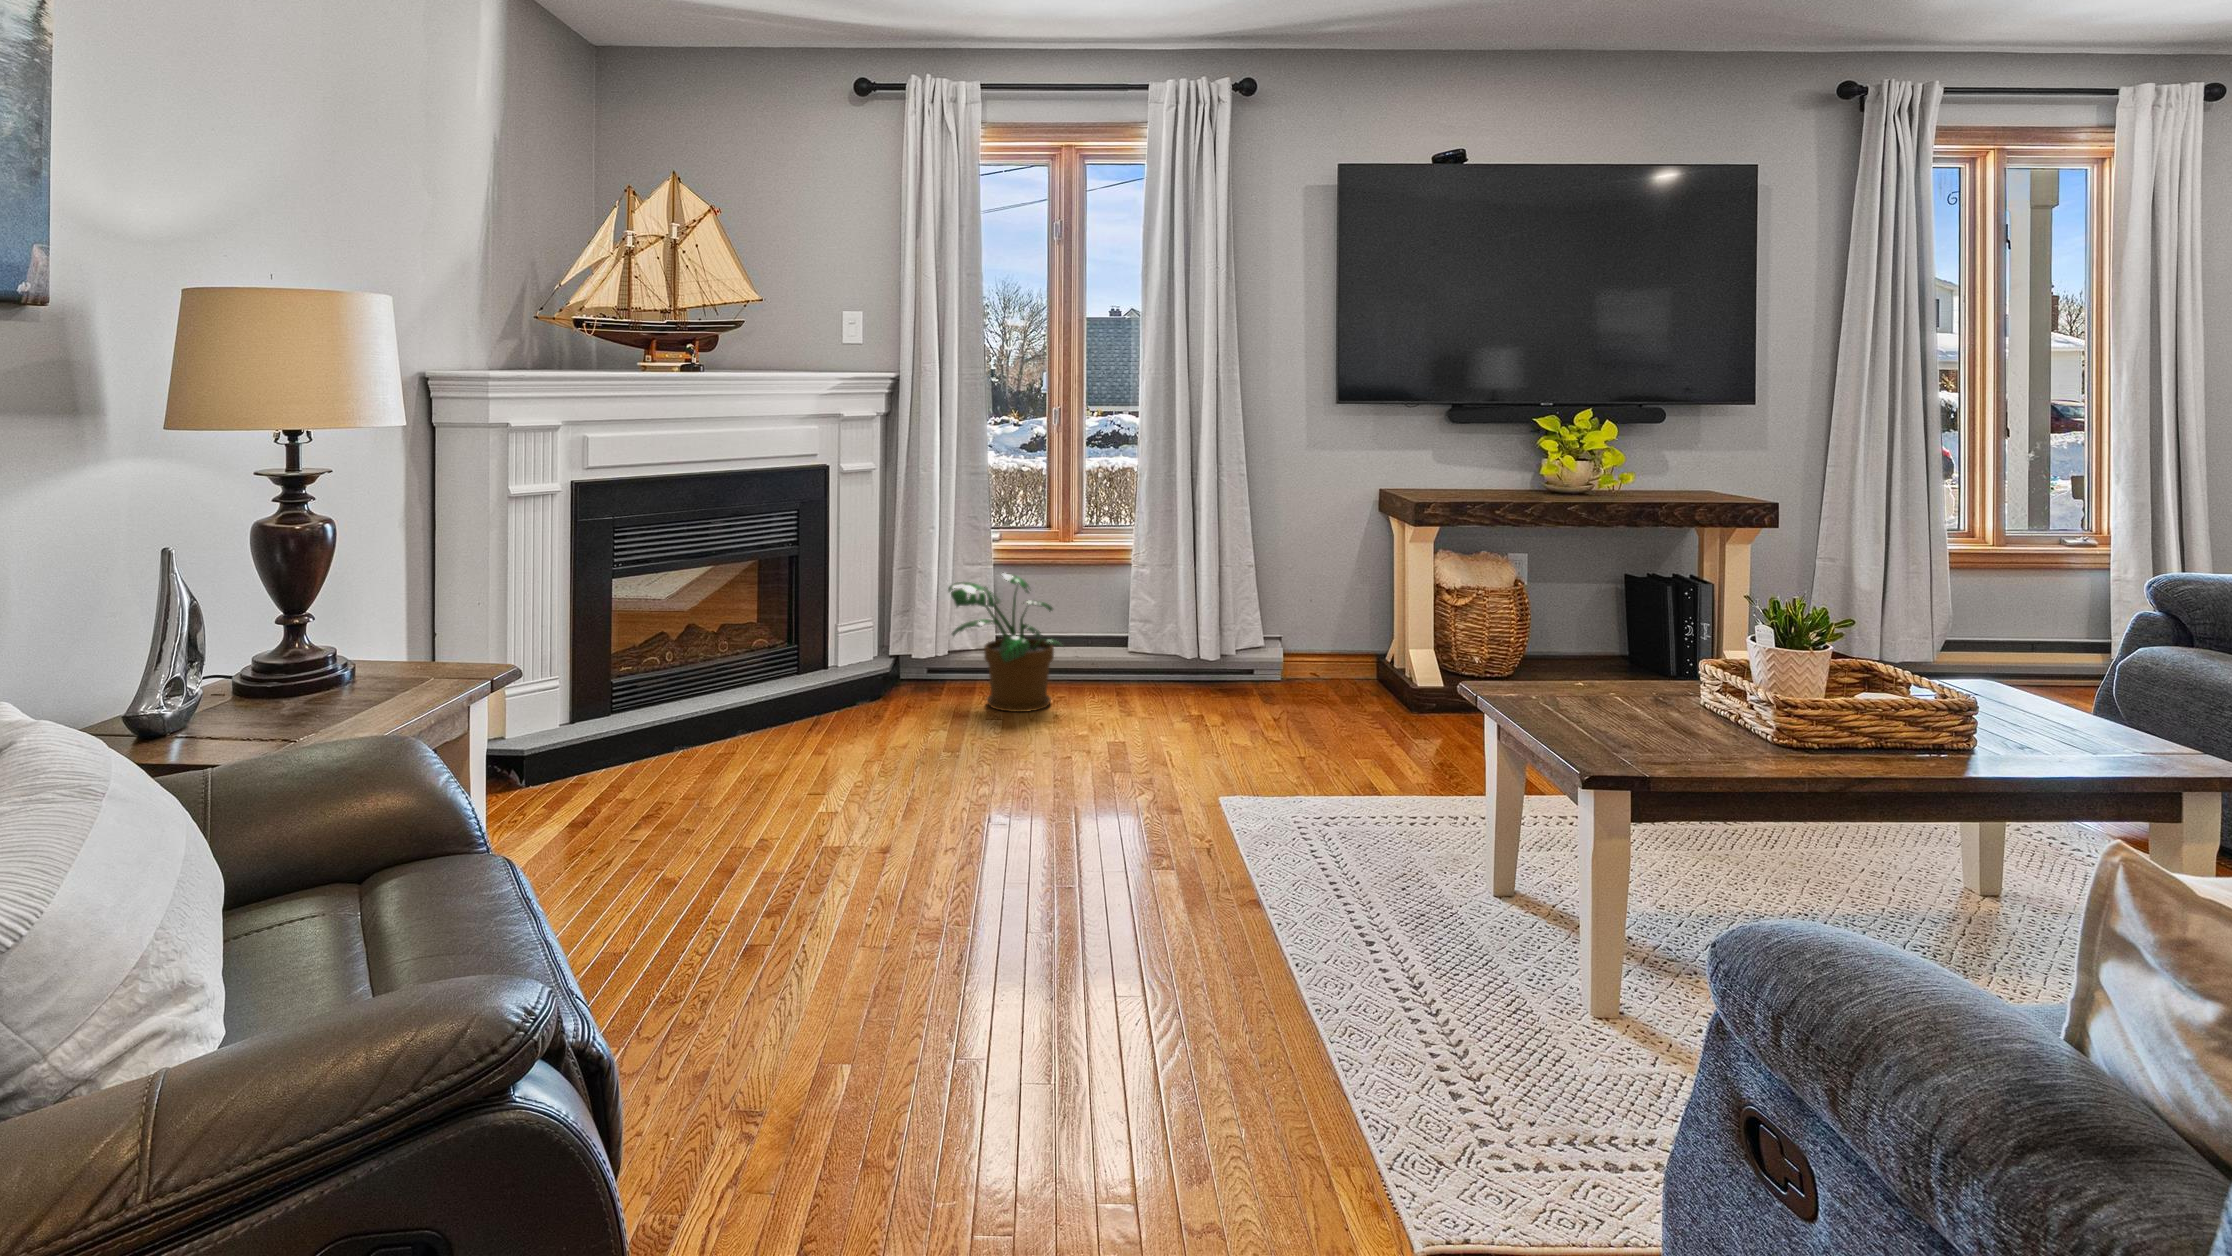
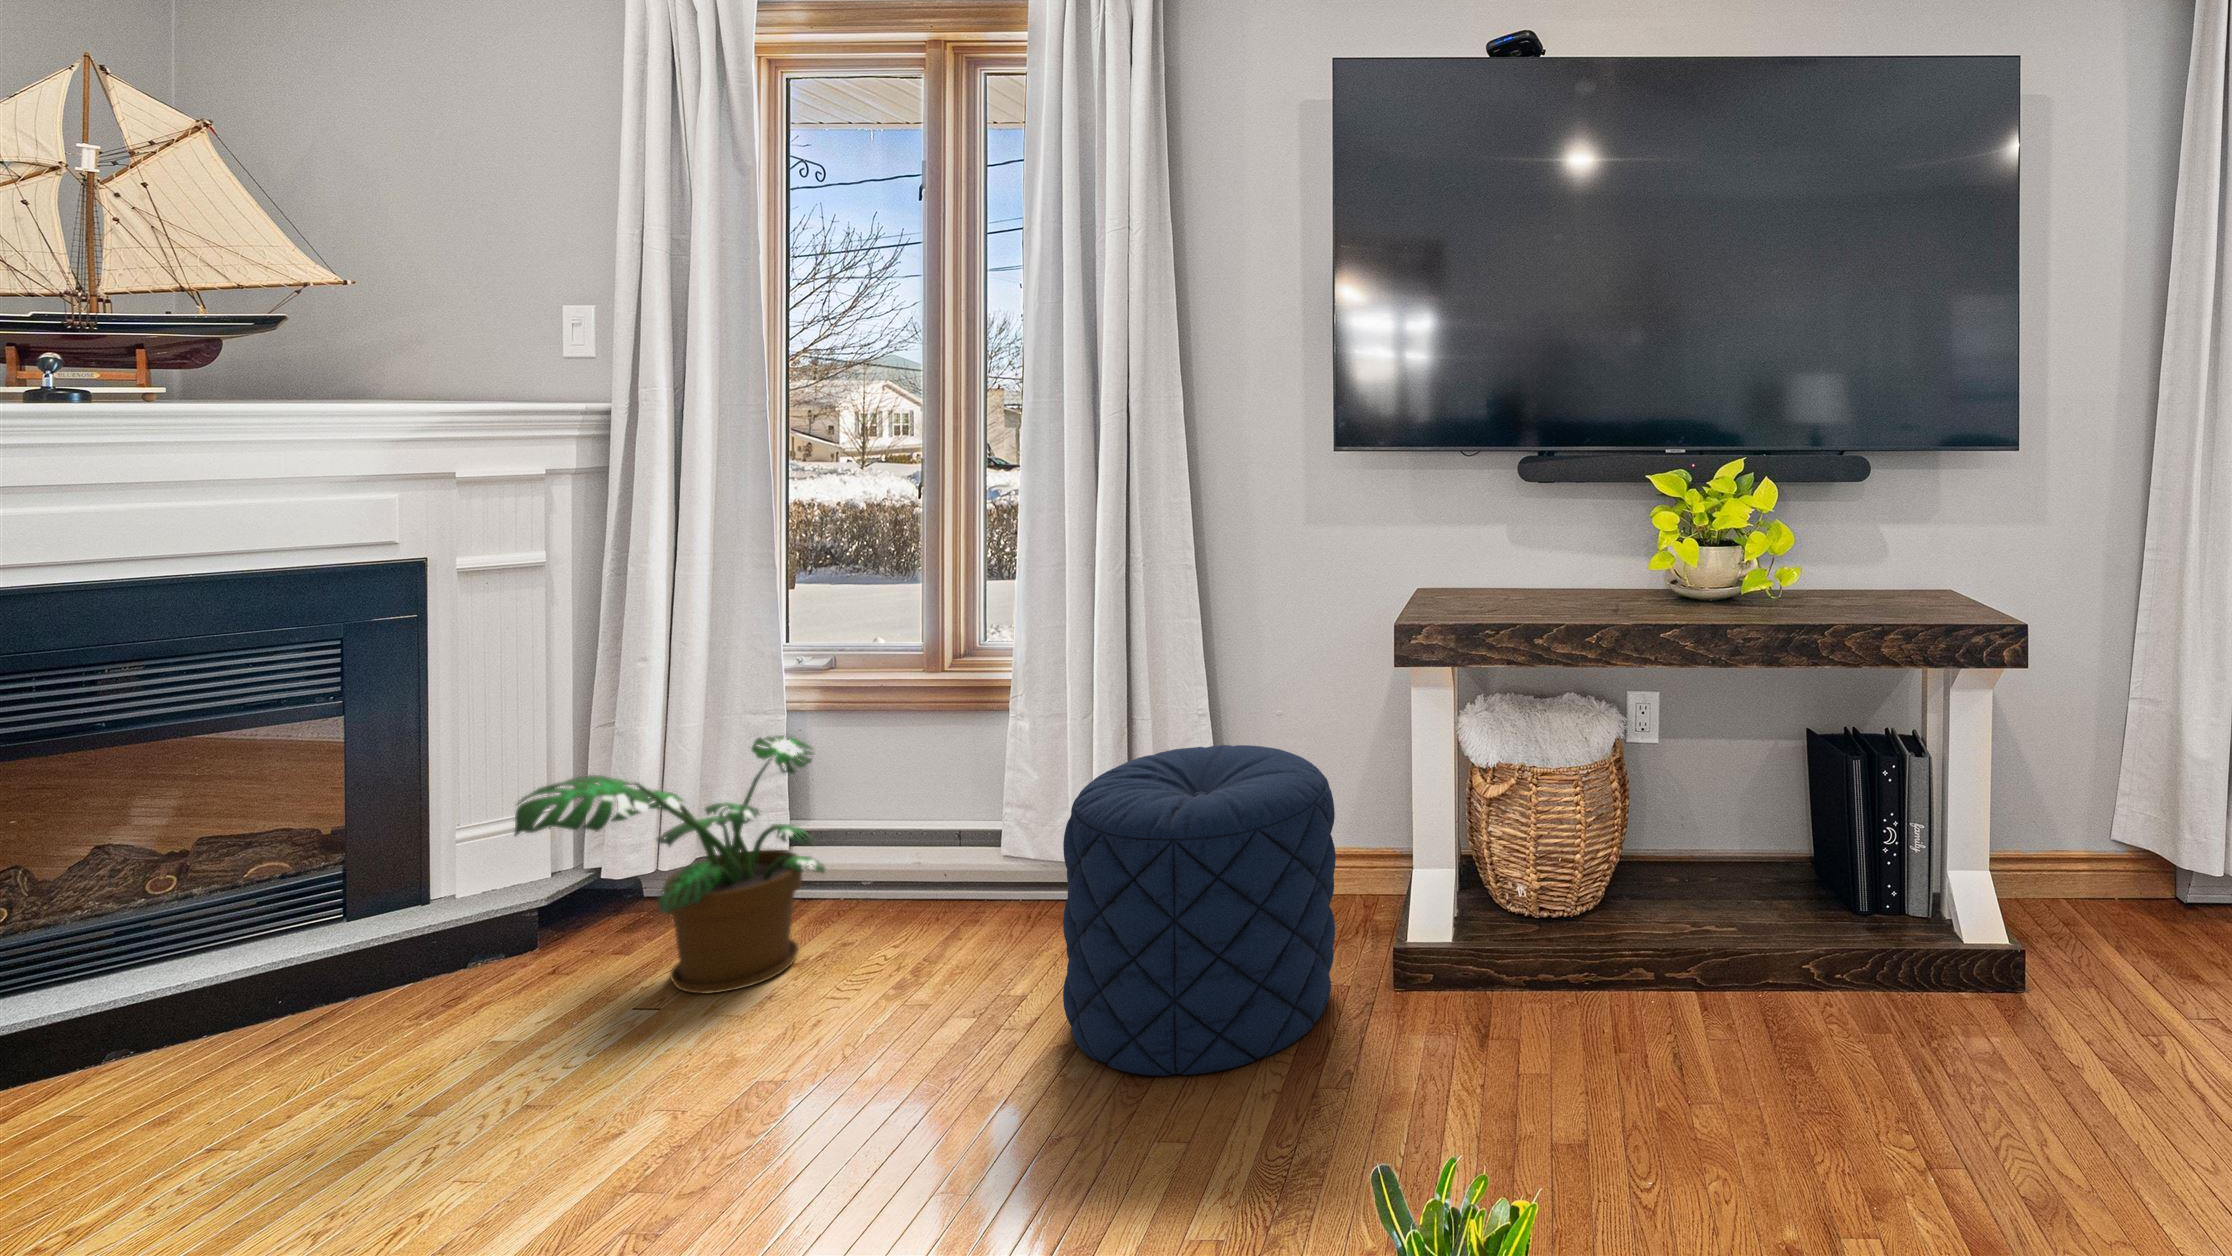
pouf: none [1248,571,1404,735] -> present [1063,745,1336,1076]

